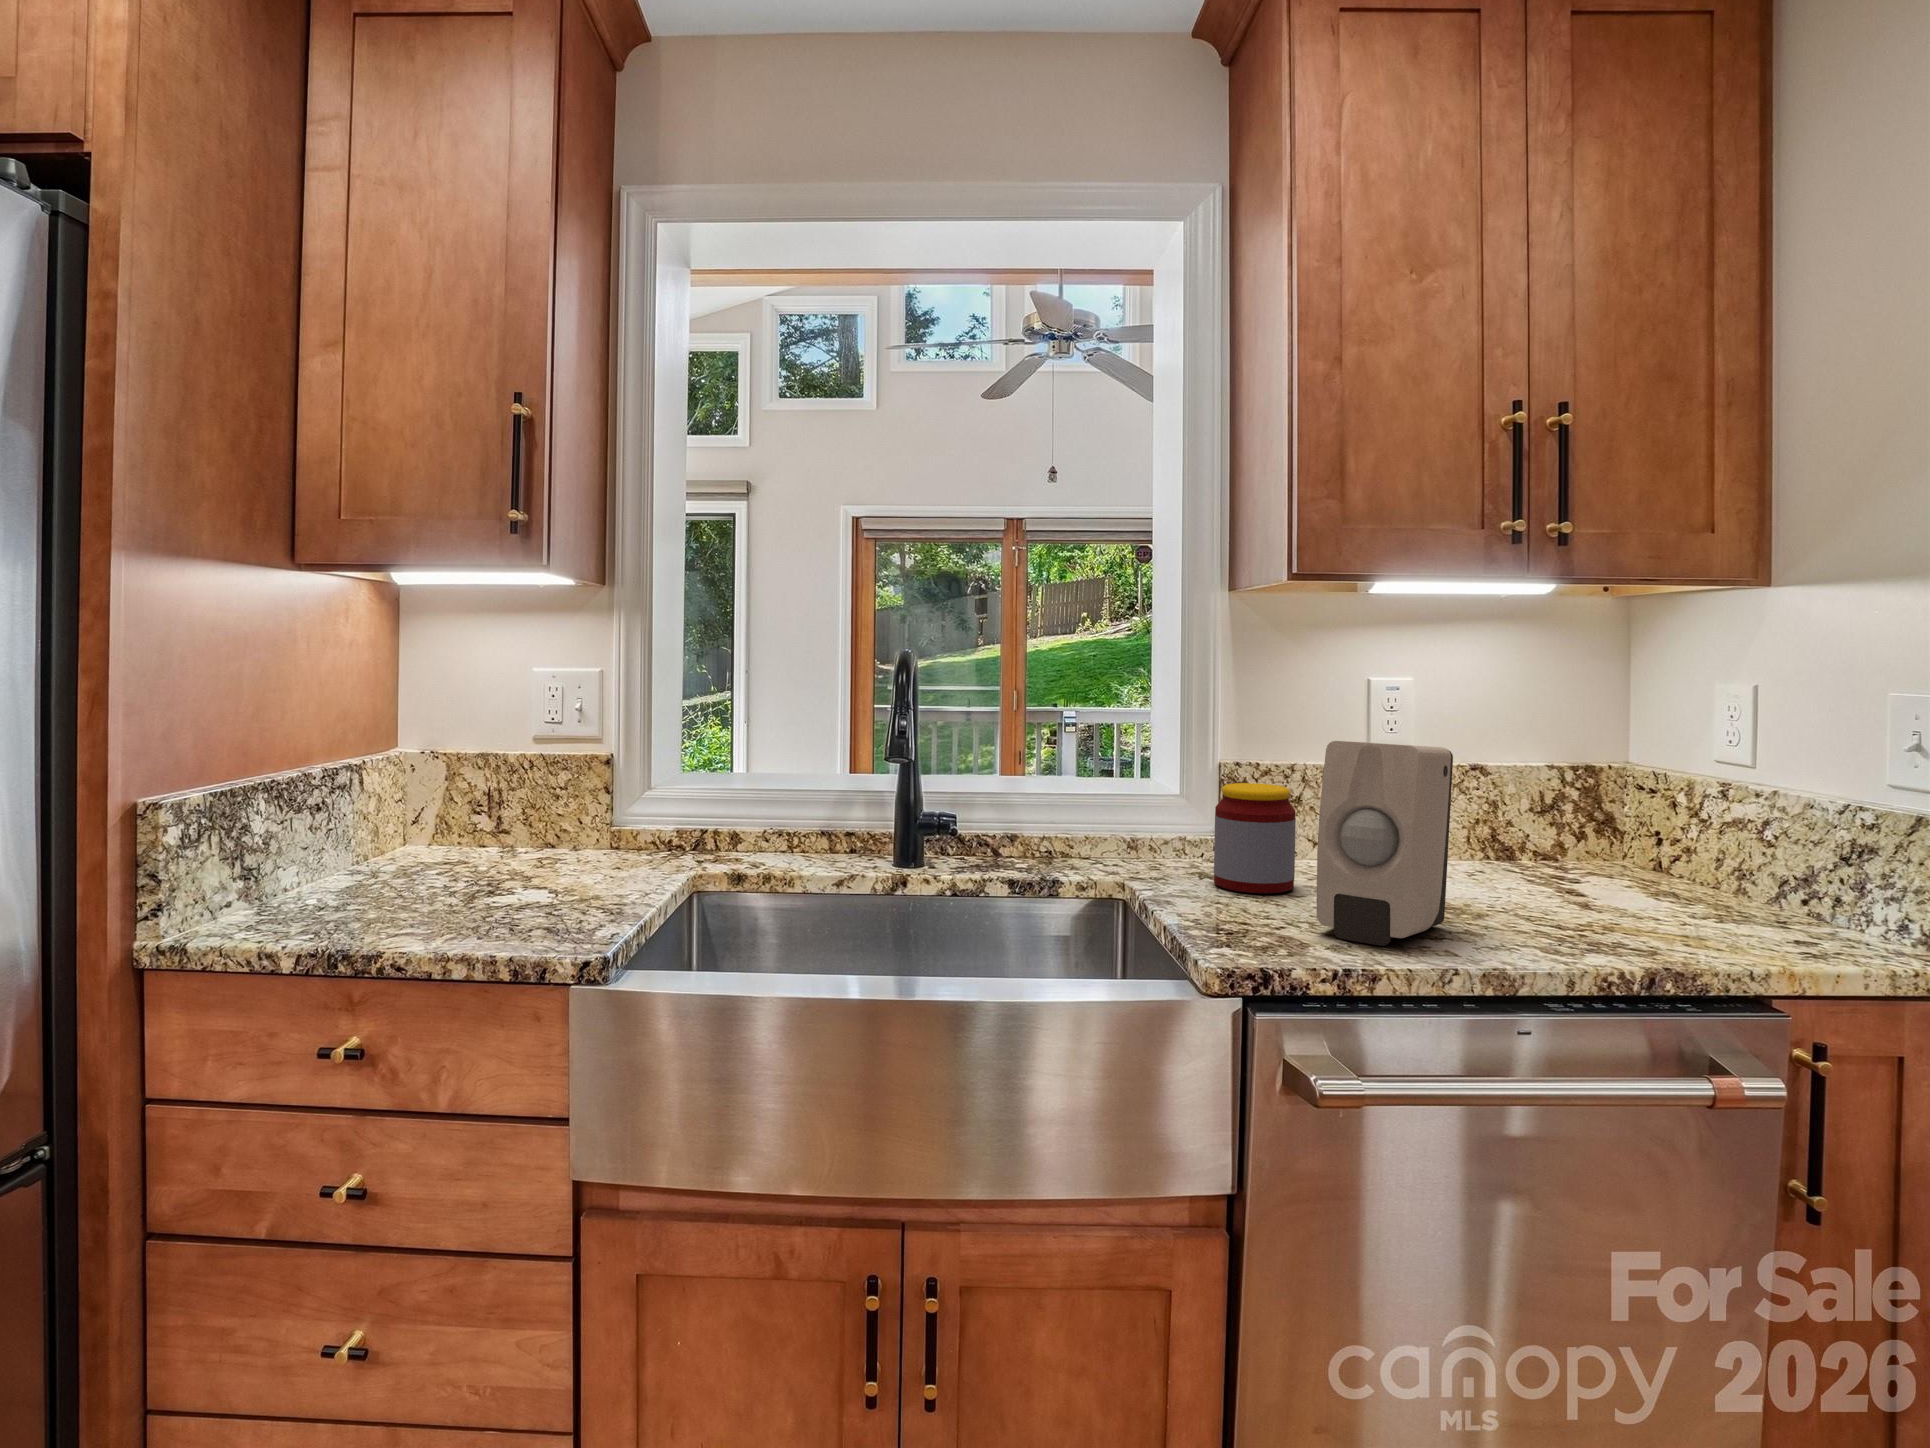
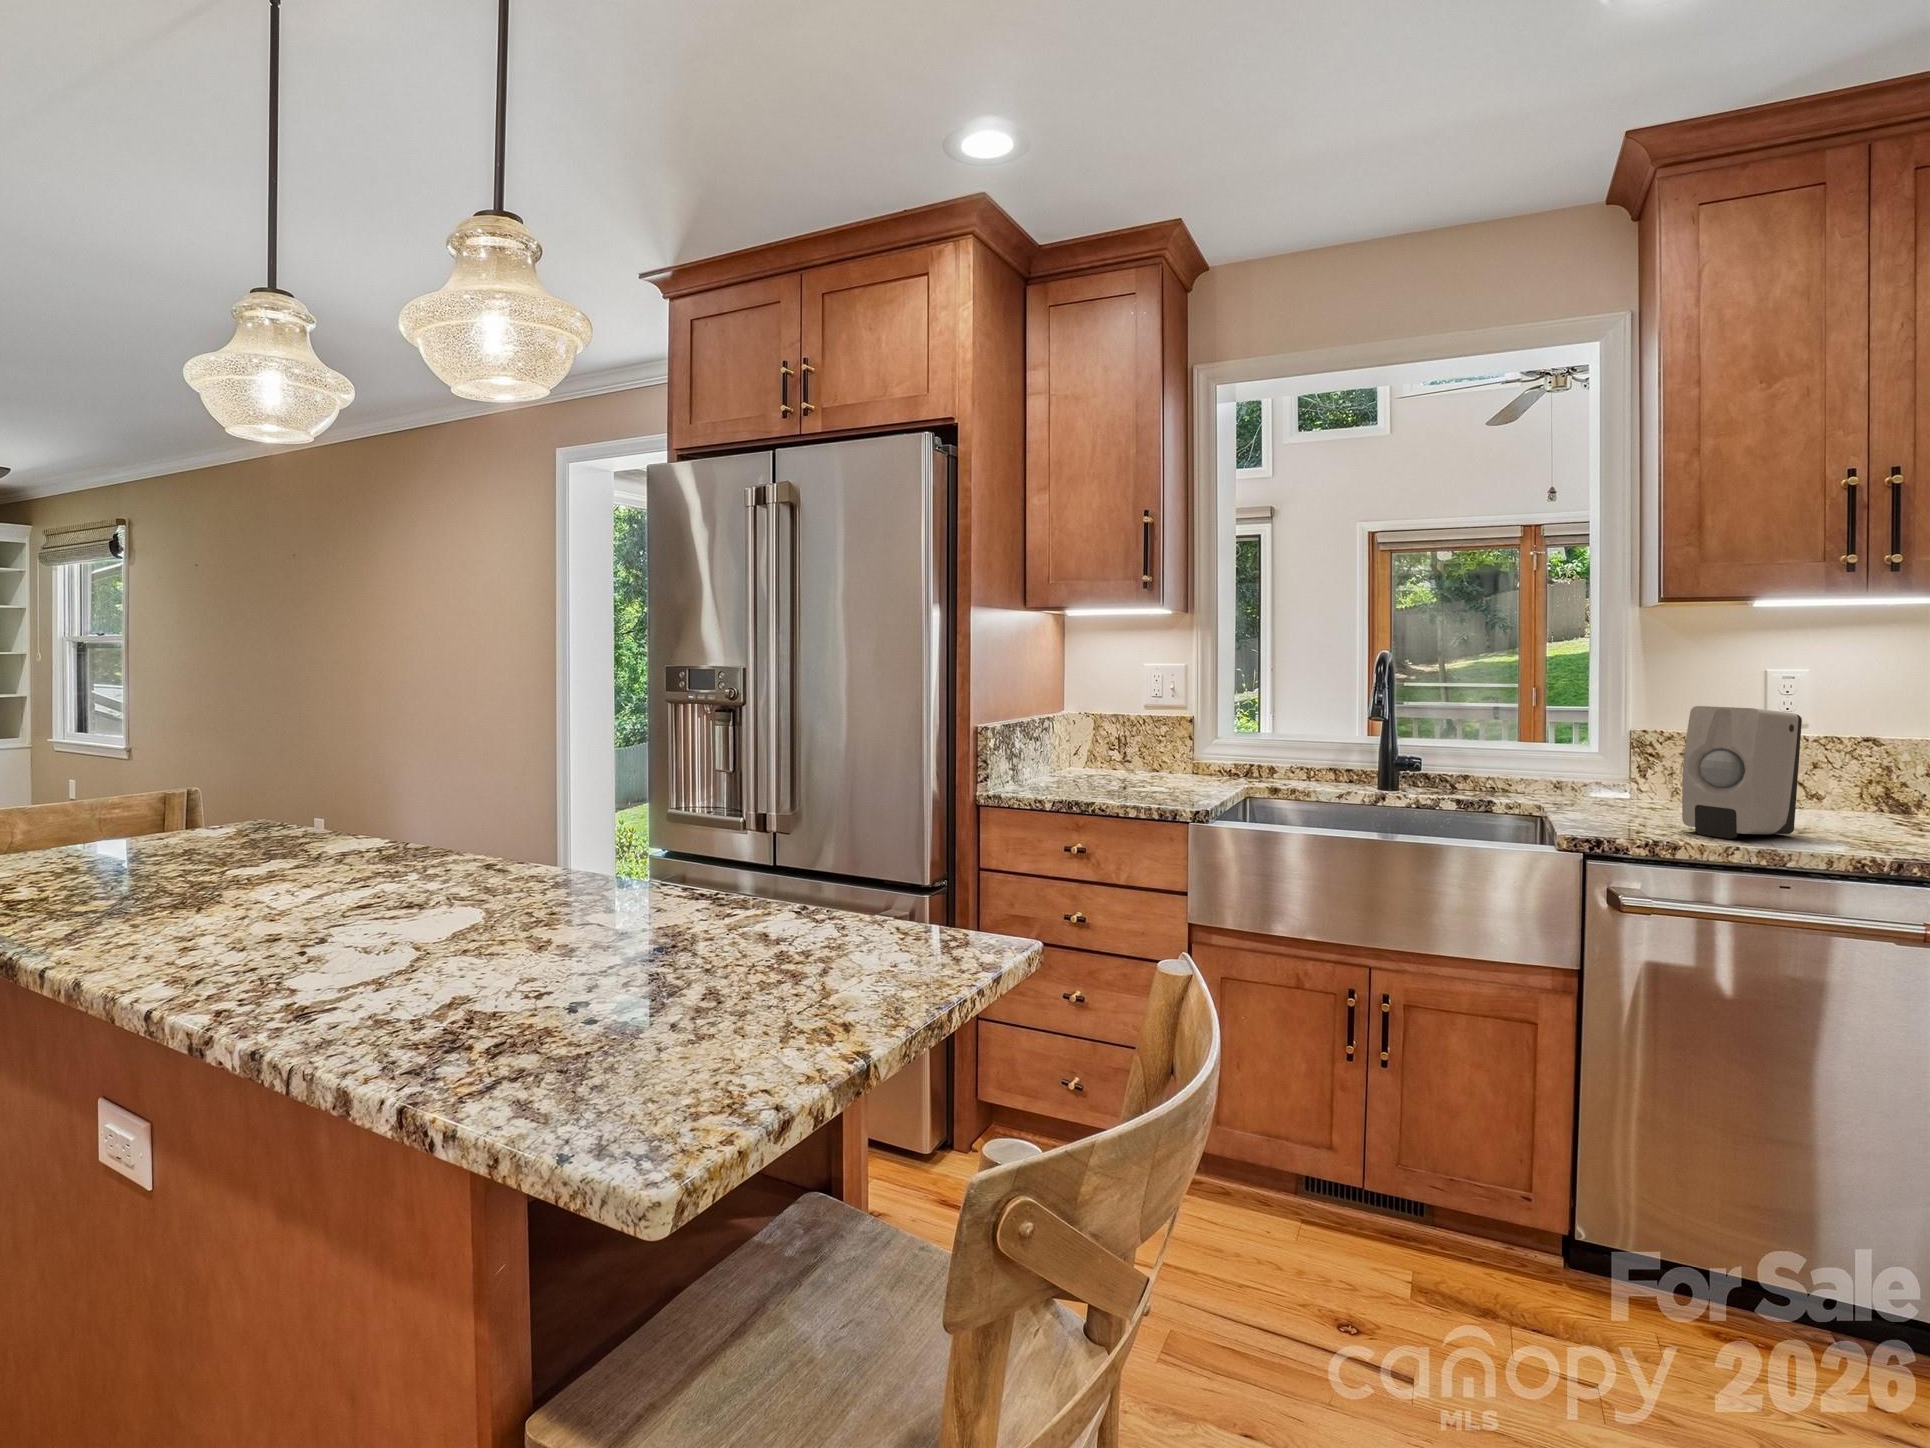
jar: present [1214,783,1296,893] -> none [1617,742,1683,814]

